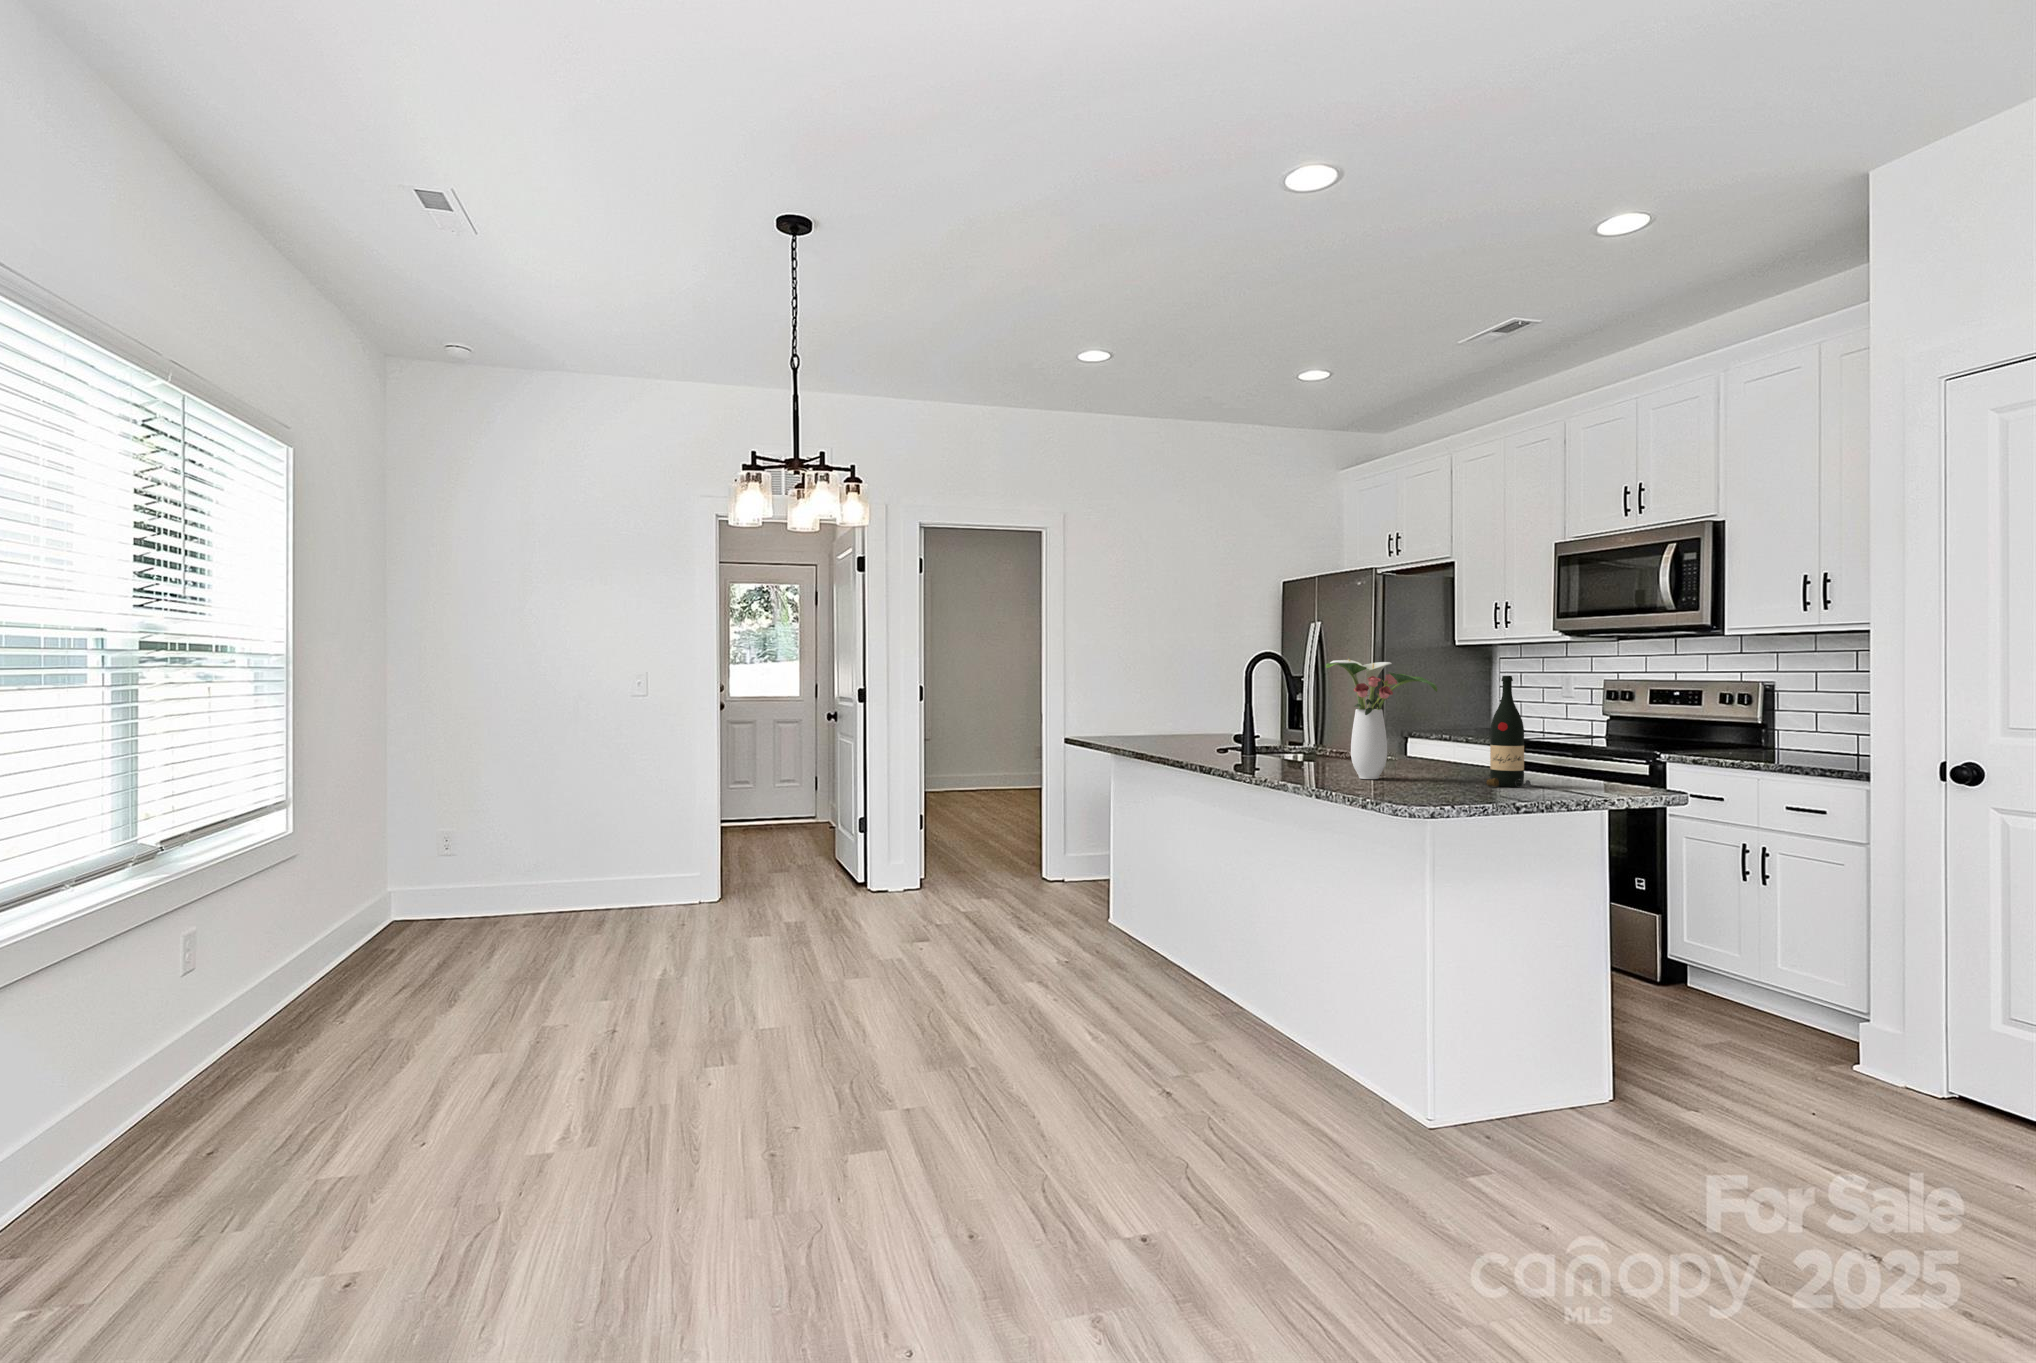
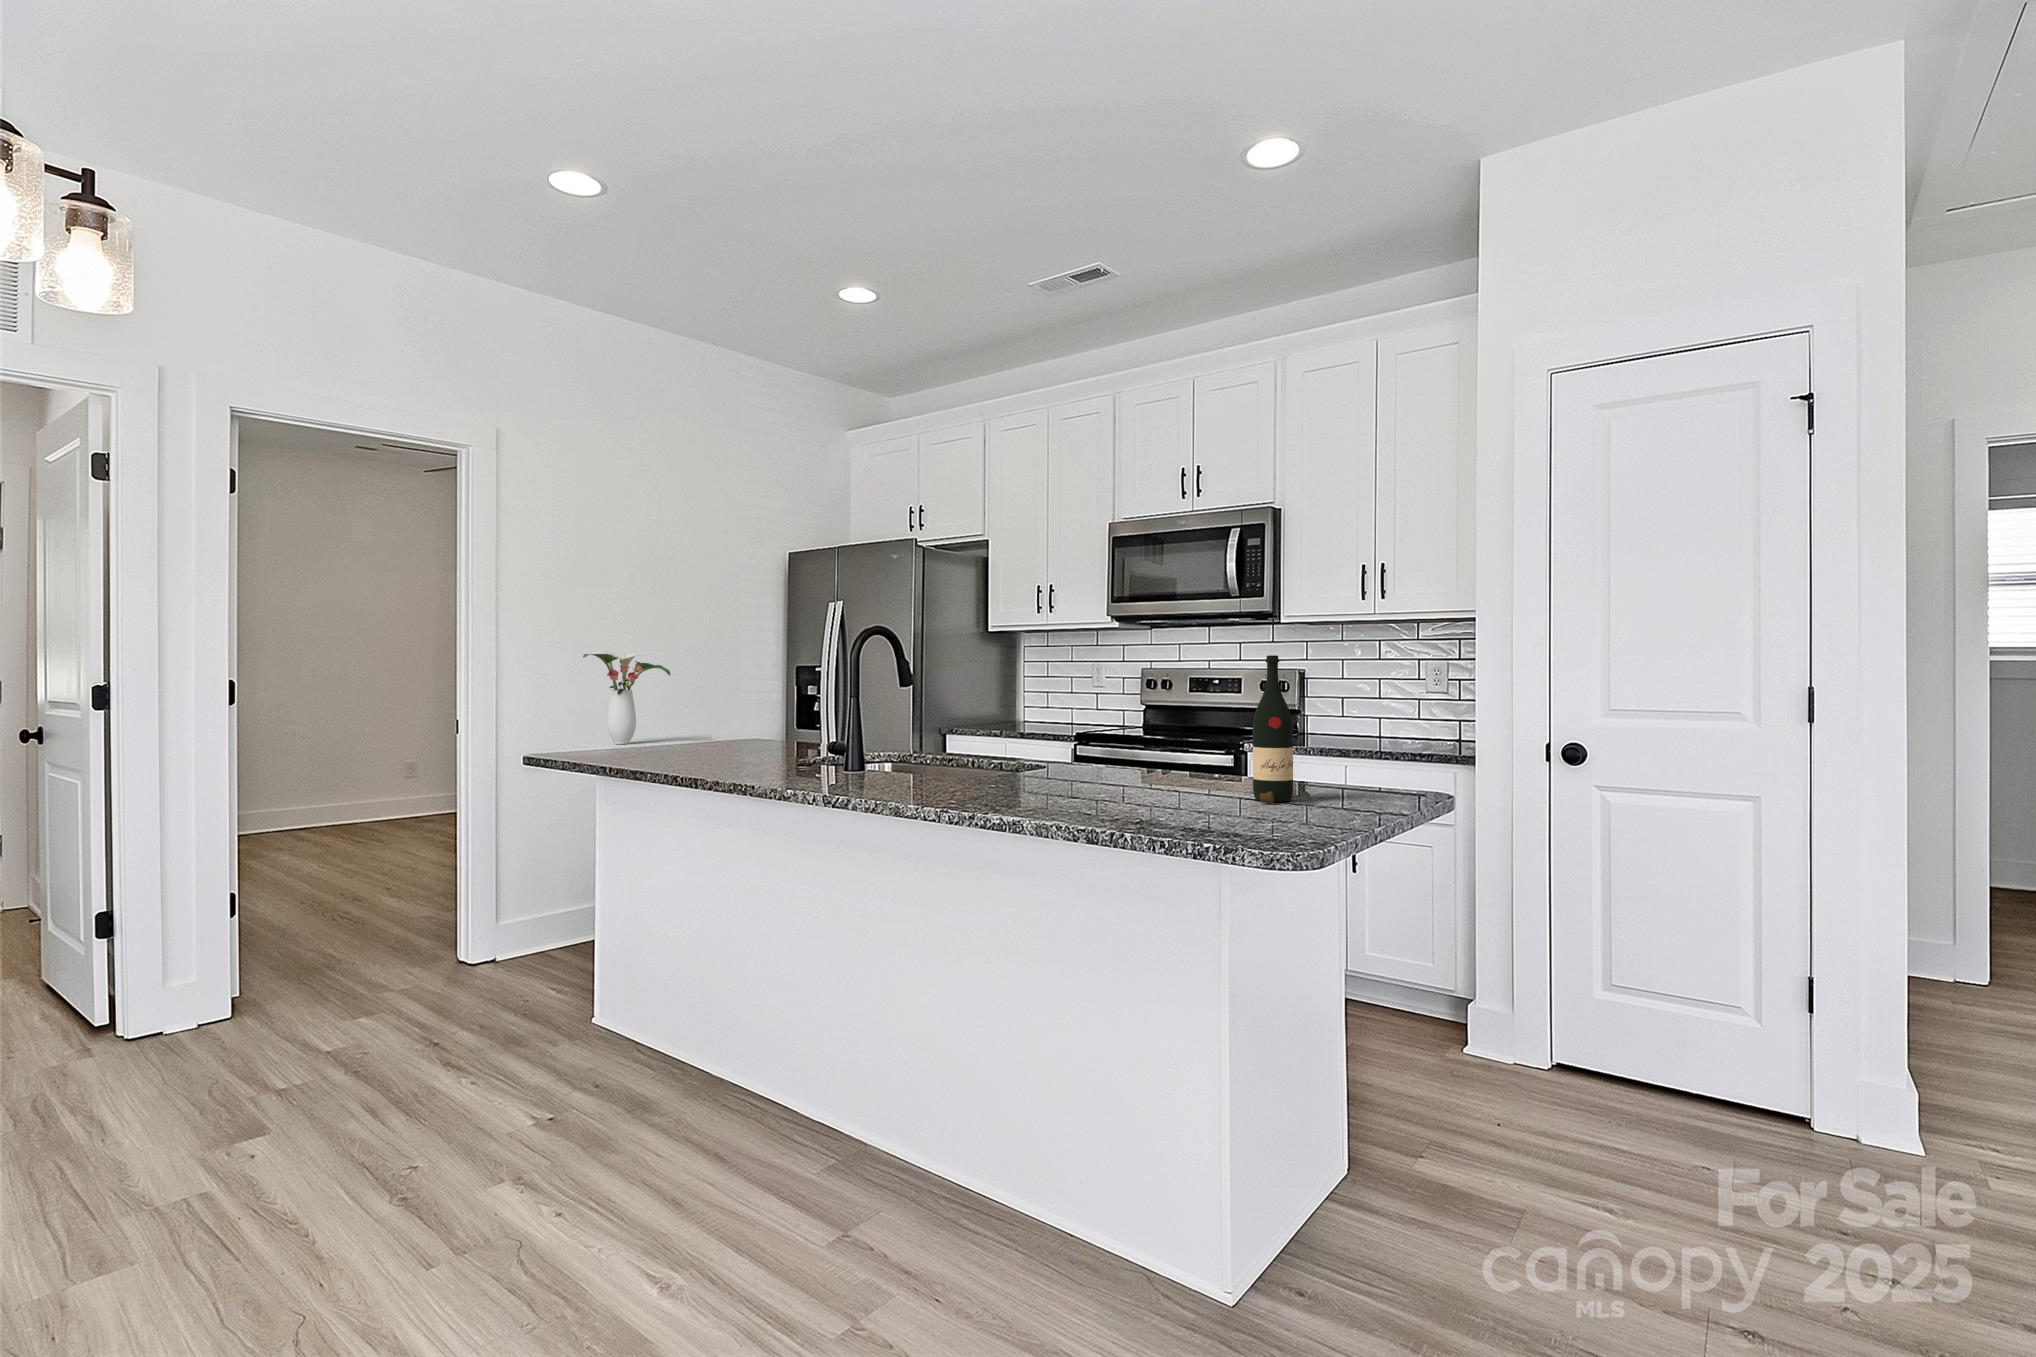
flower arrangement: present [1326,659,1437,779] -> present [583,651,670,744]

